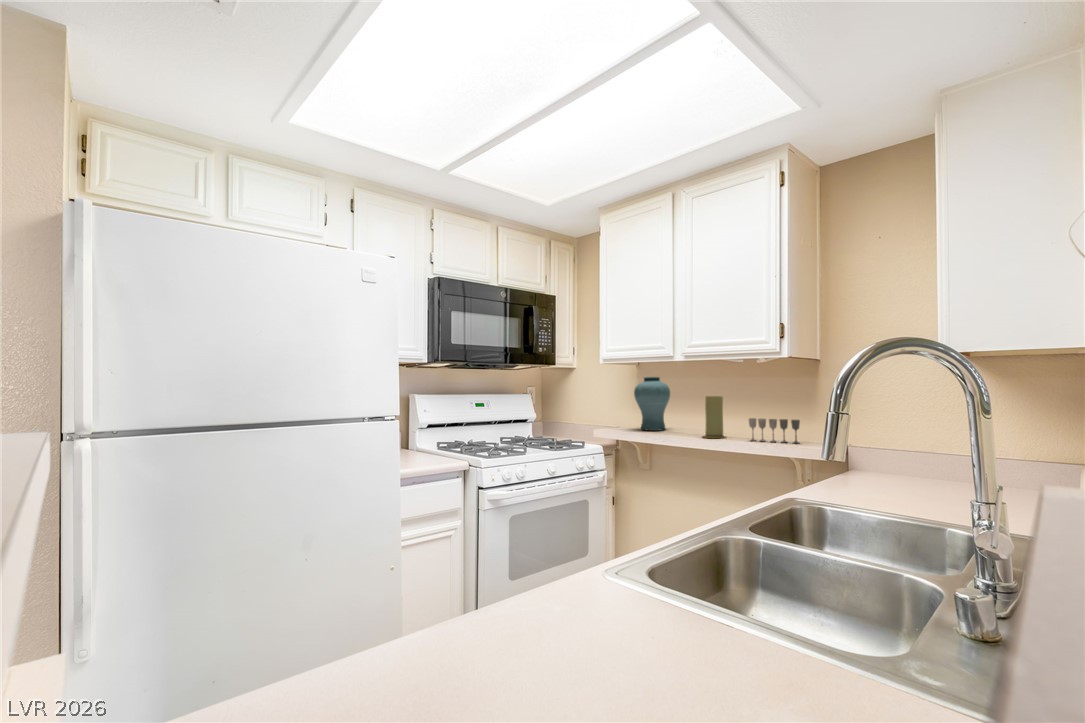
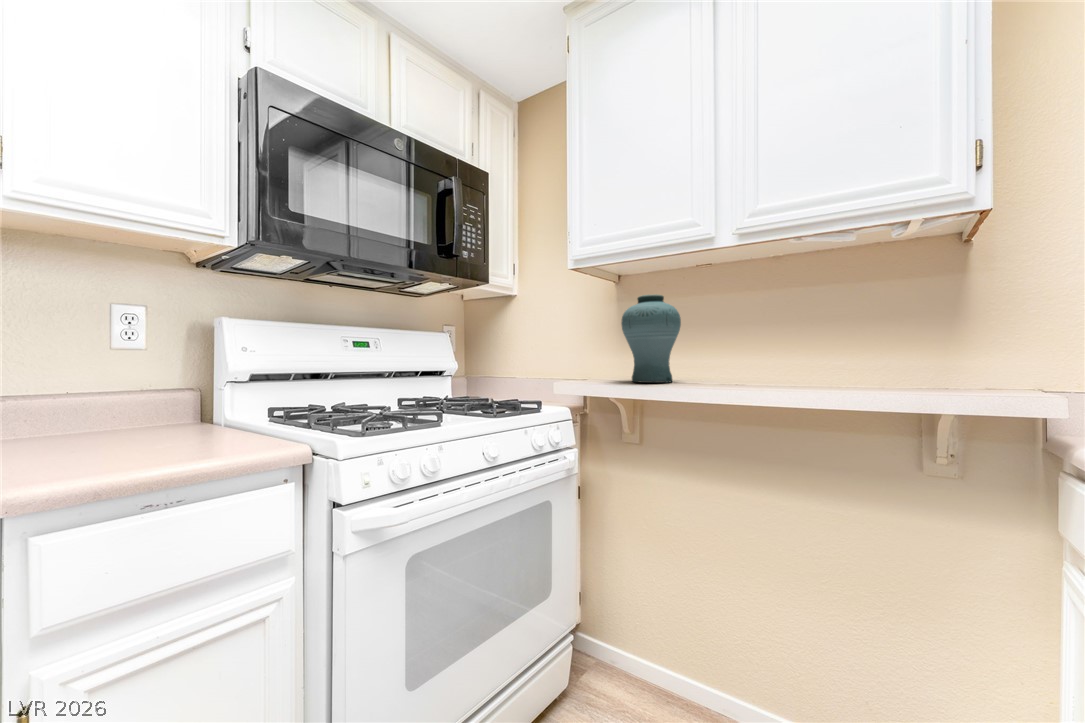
candle: present [703,396,726,438] -> none [765,314,813,391]
wine glass: present [749,418,800,443] -> none [877,350,1005,397]

